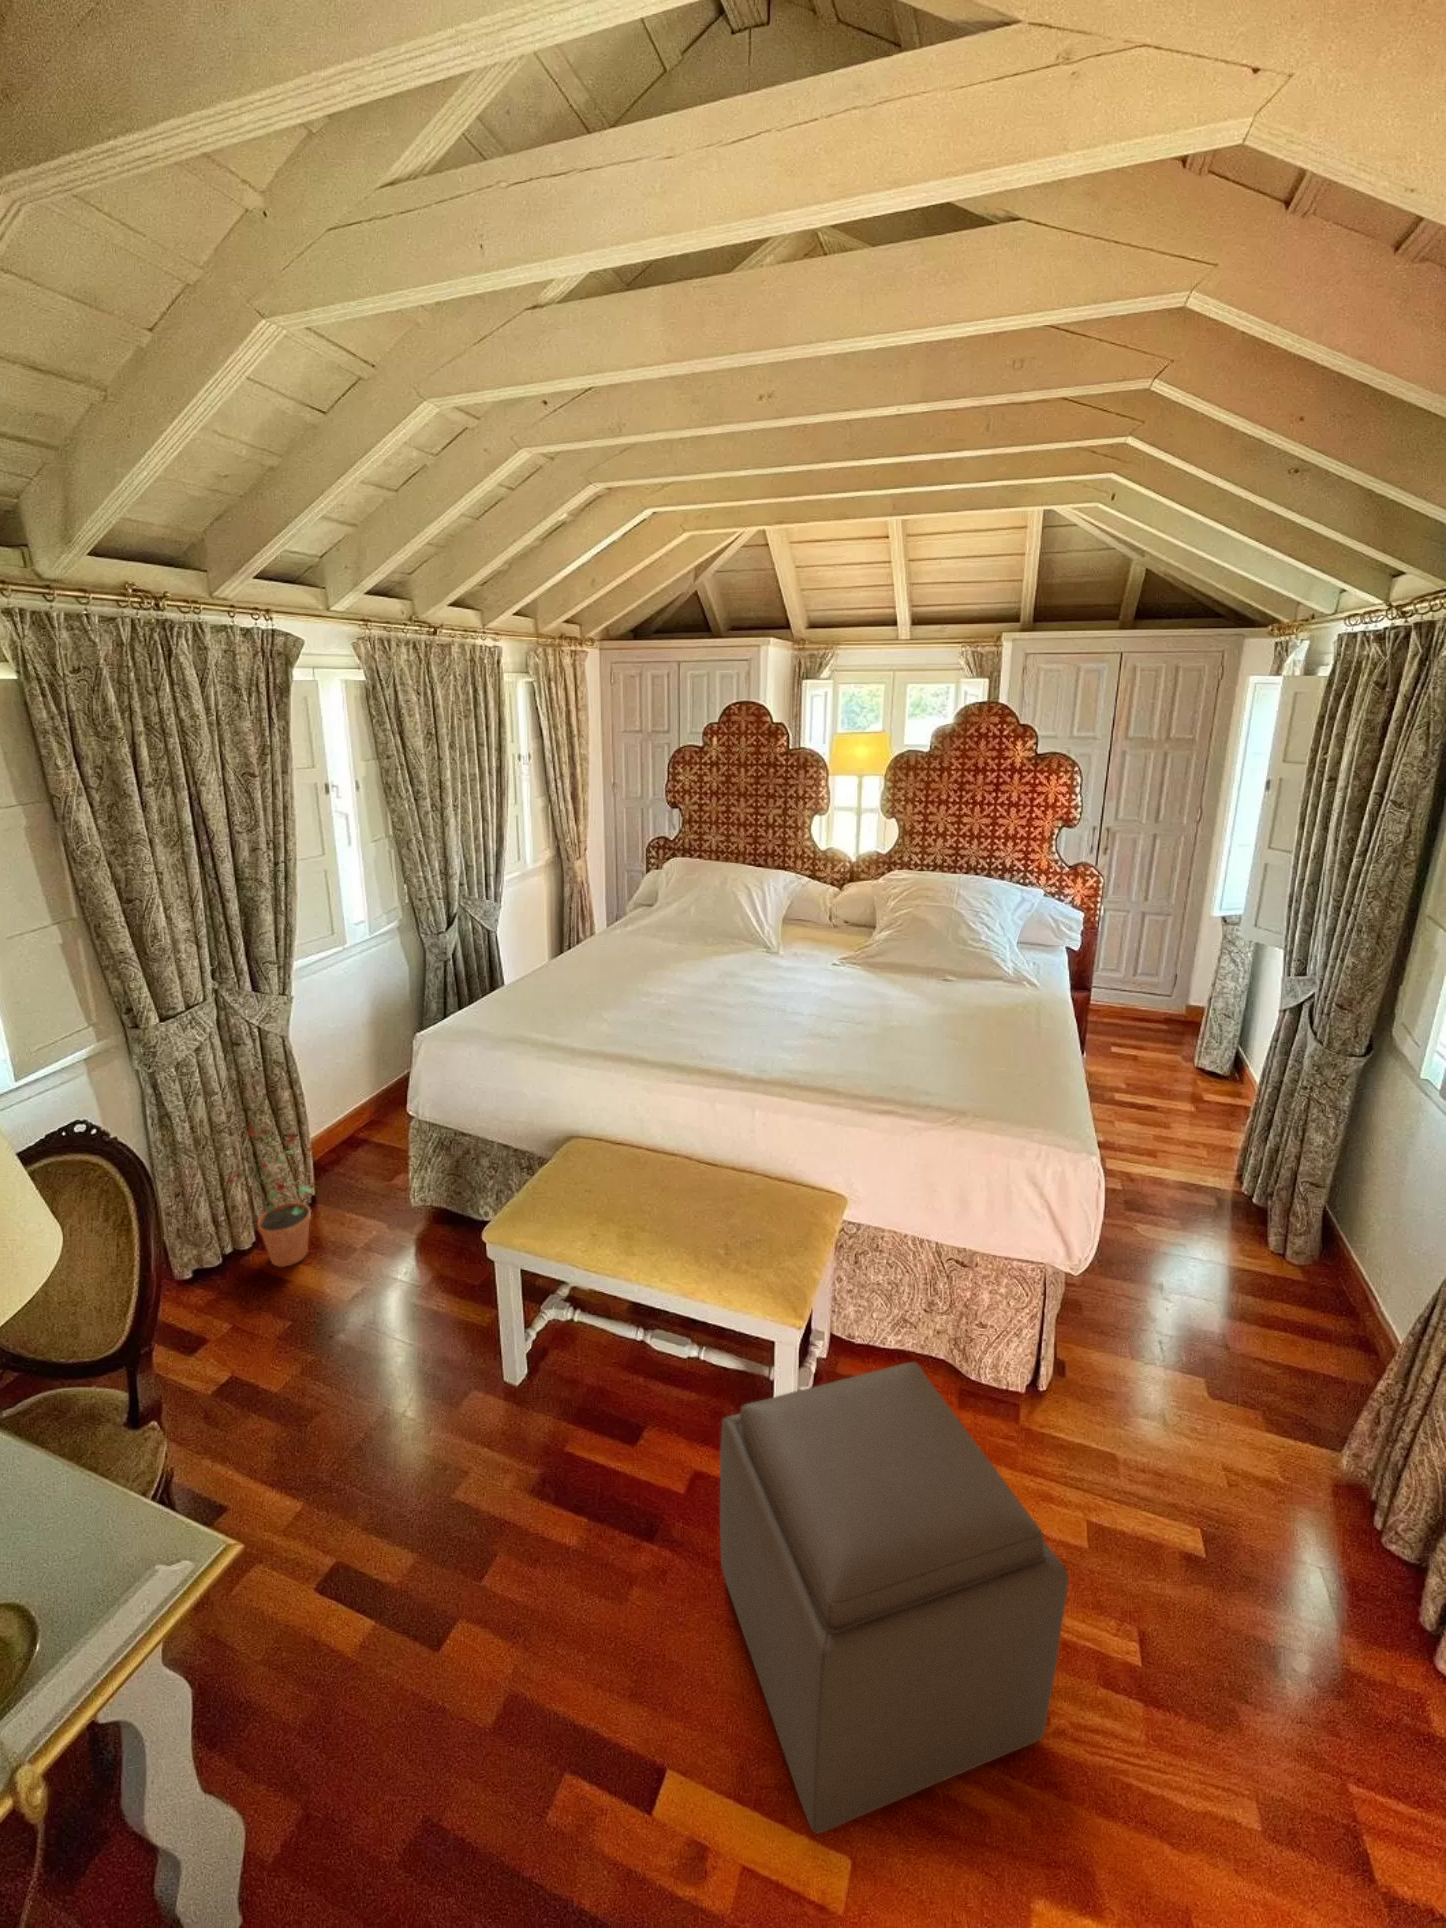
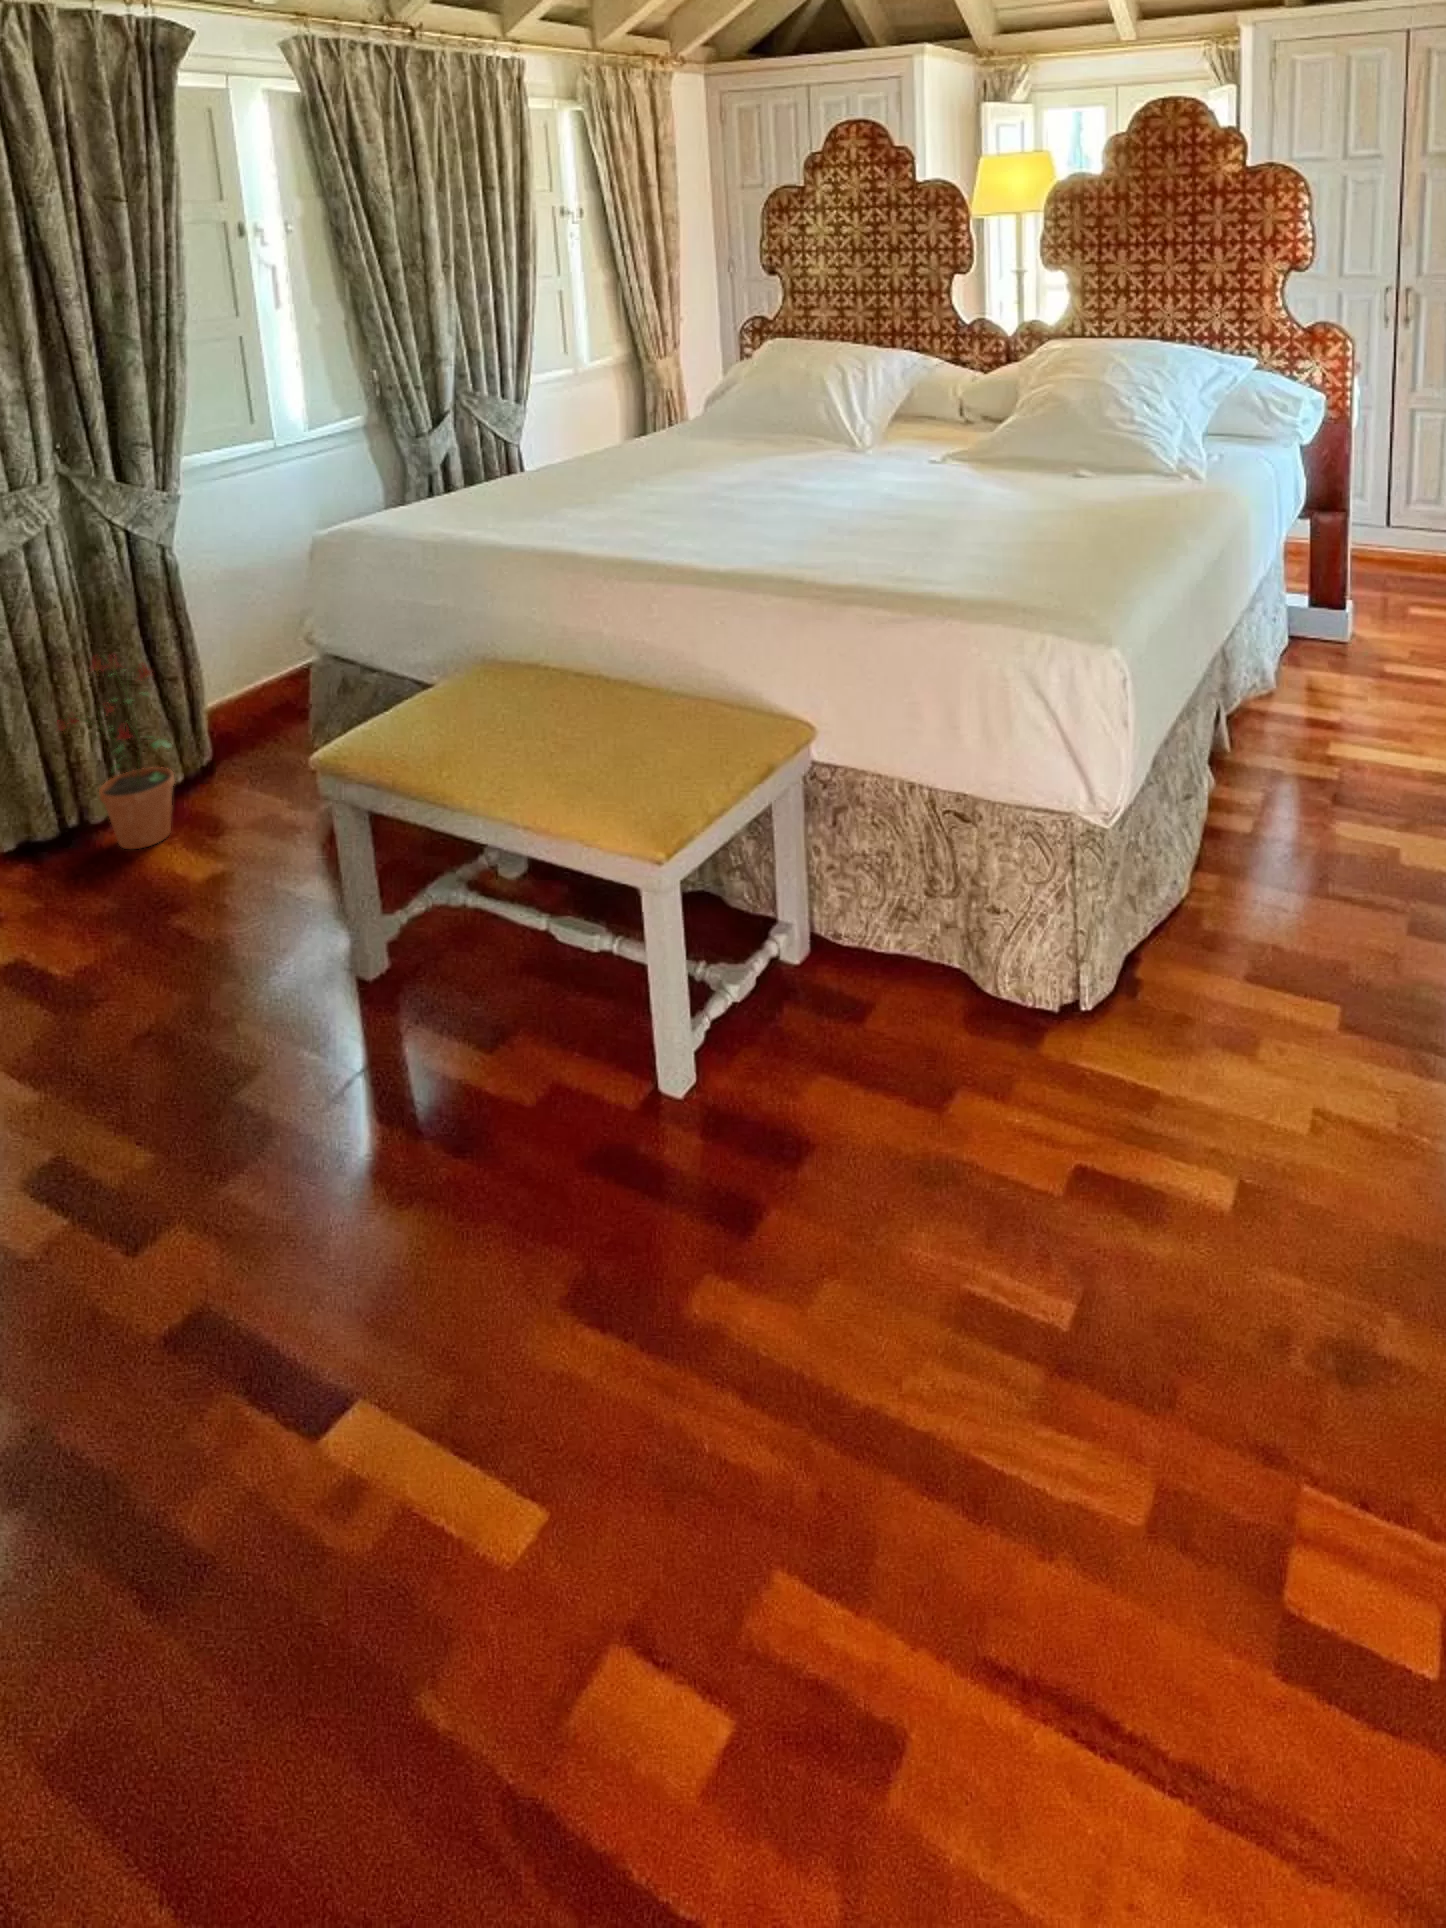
ottoman: present [720,1362,1068,1833] -> none [494,901,892,1471]

